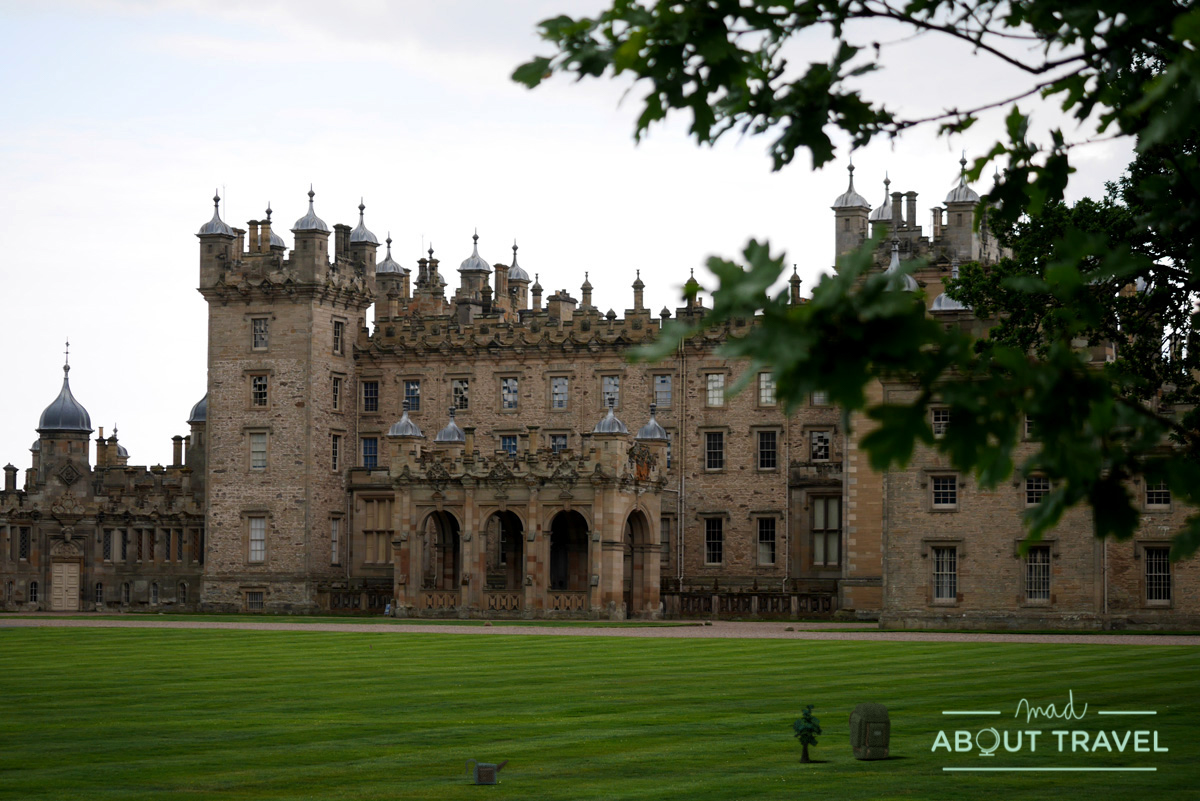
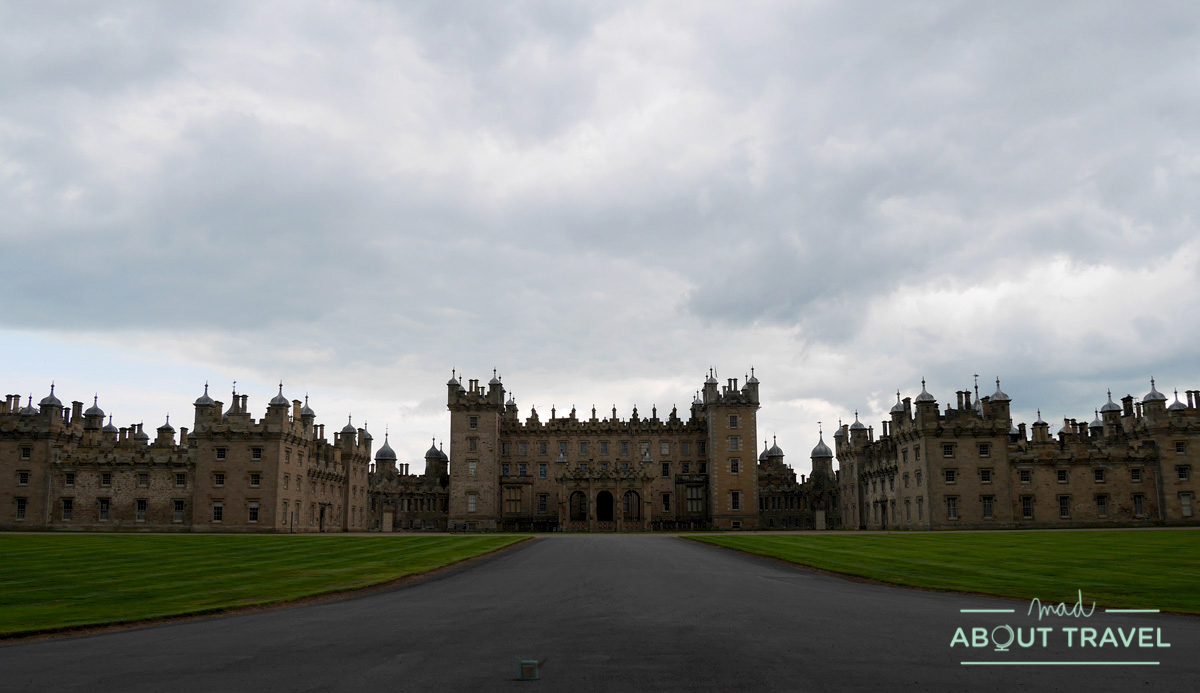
backpack: present [849,702,891,759] -> none [870,603,908,655]
decorative plant: present [790,705,822,763] -> none [814,606,845,658]

